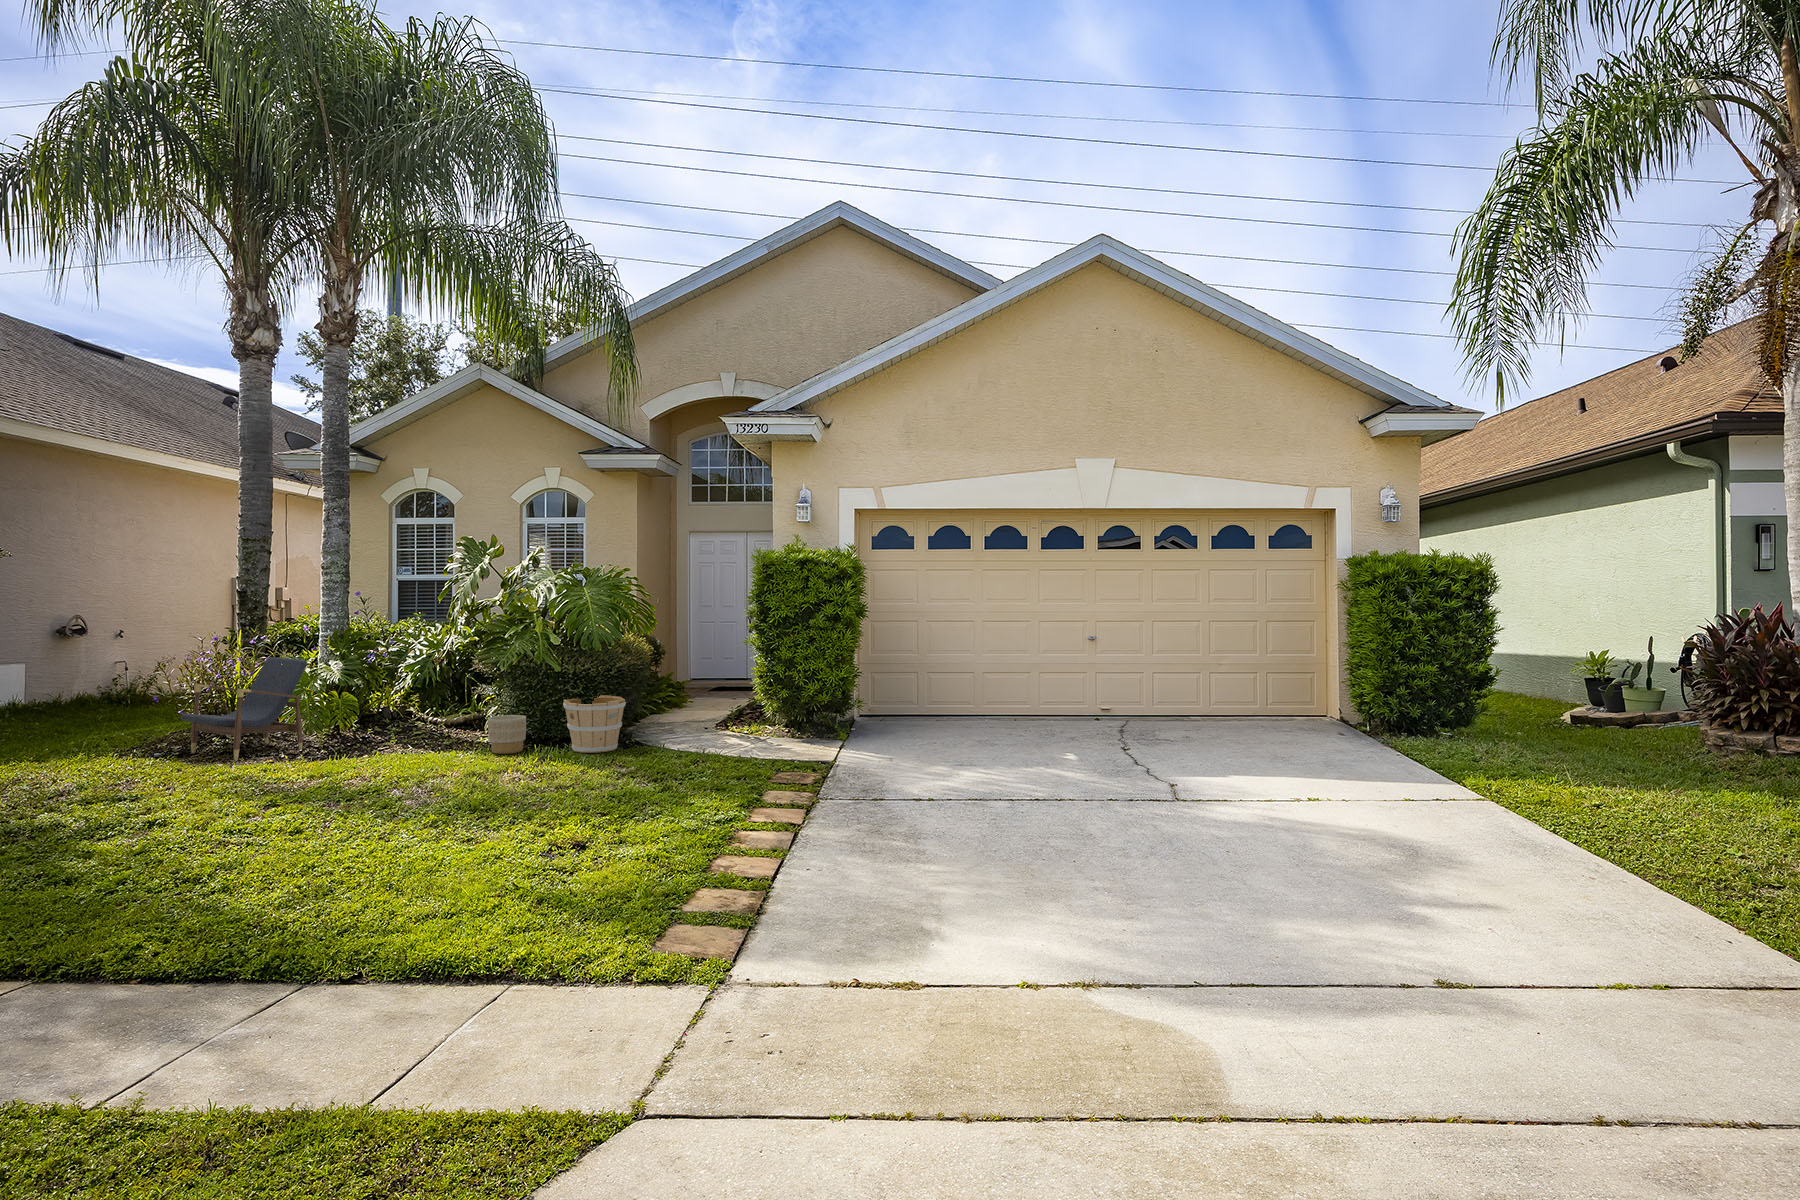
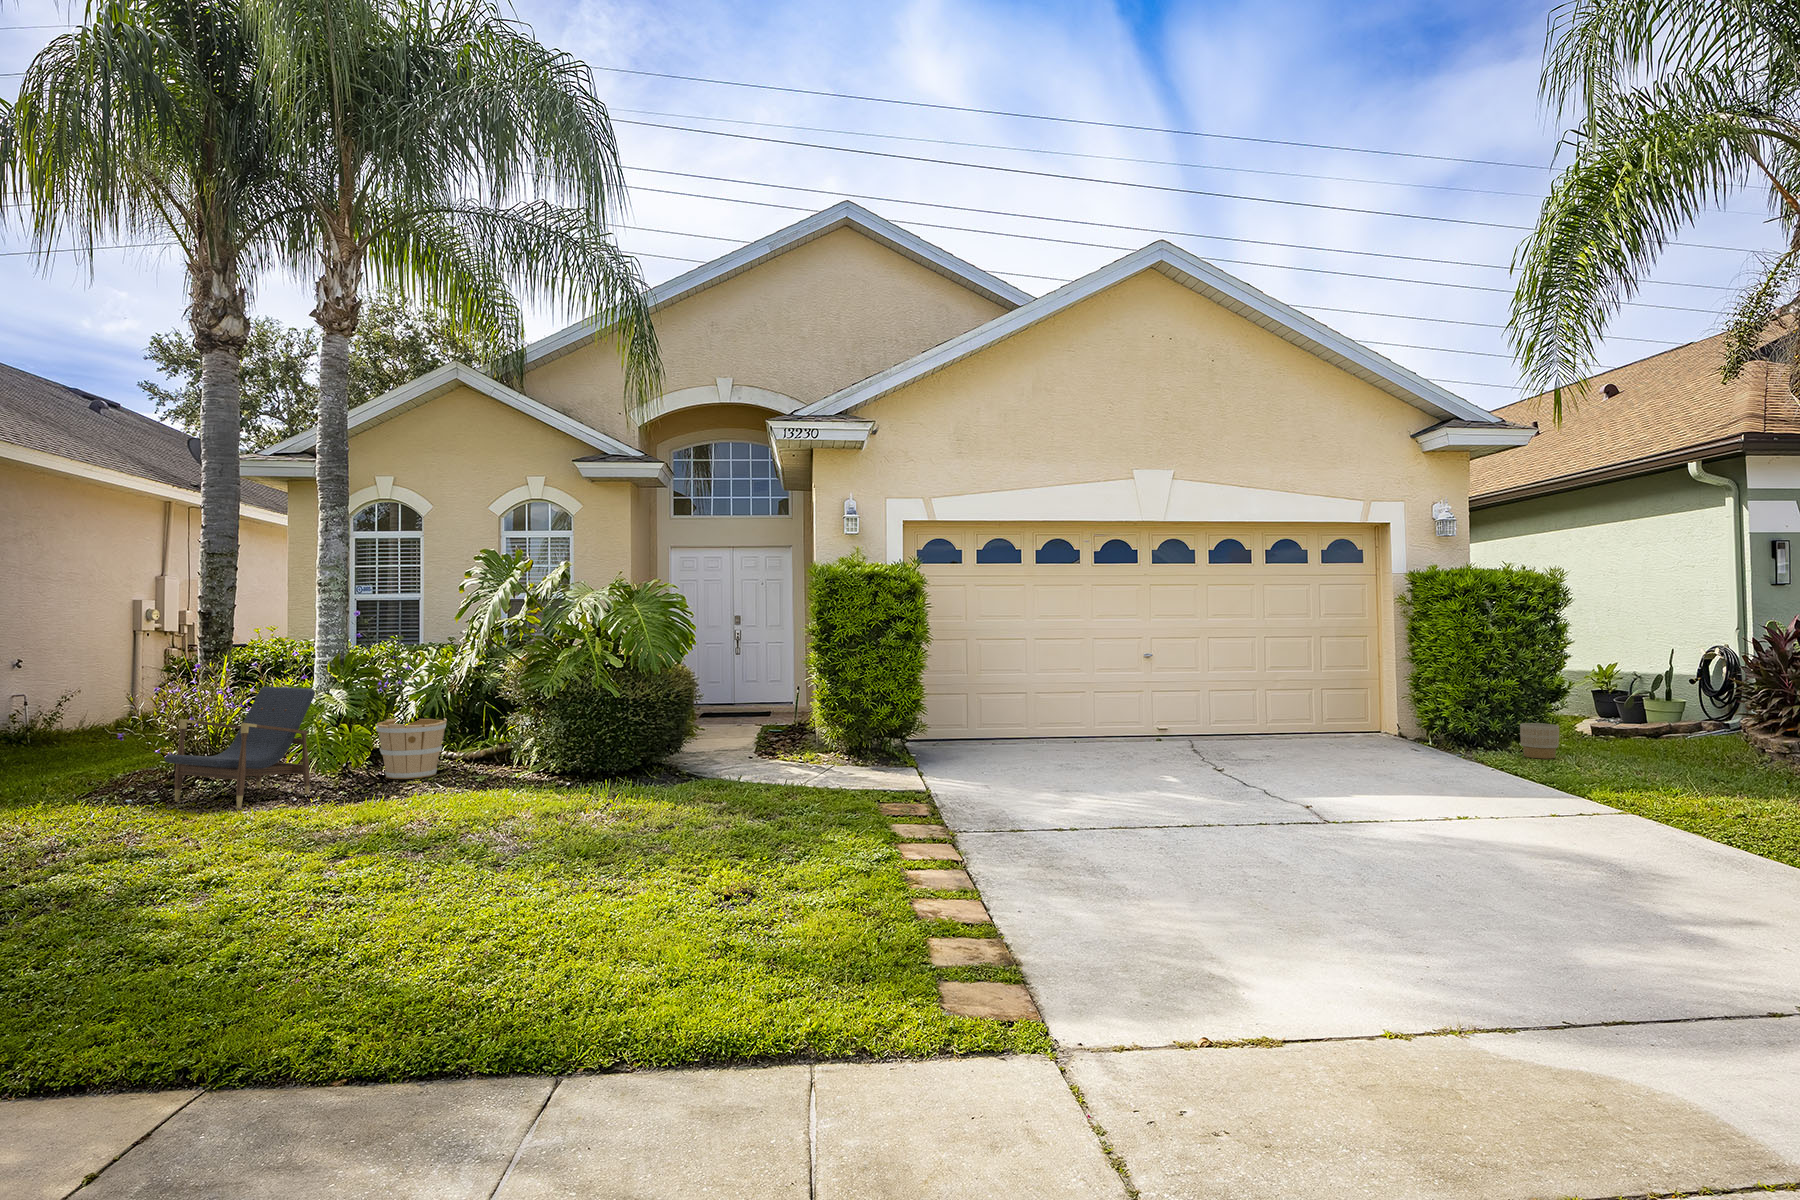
wooden bucket: present [563,695,626,753] -> present [375,718,447,779]
planter: present [488,715,526,754] -> present [1520,723,1559,759]

